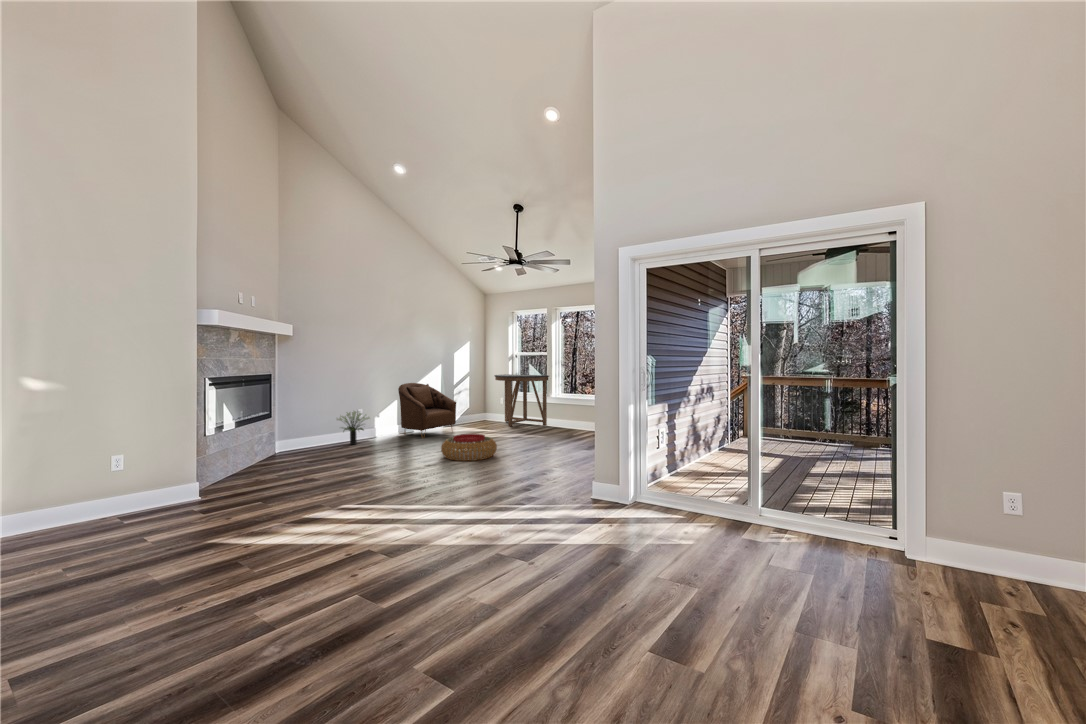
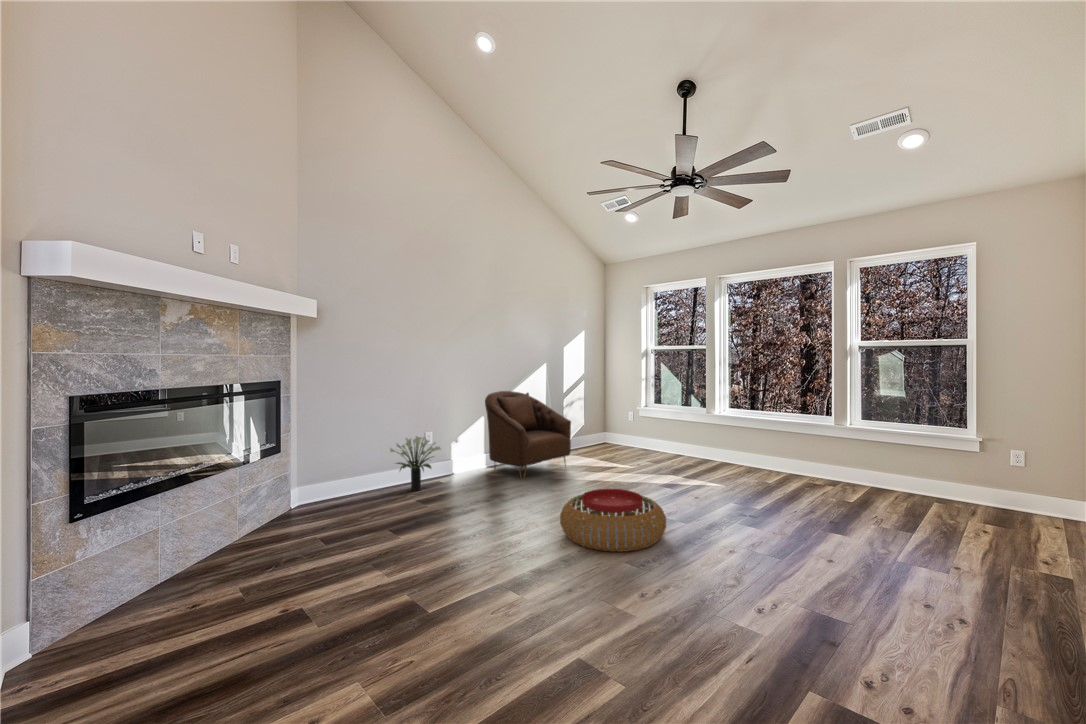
console table: present [494,374,549,427] -> none [622,378,710,457]

